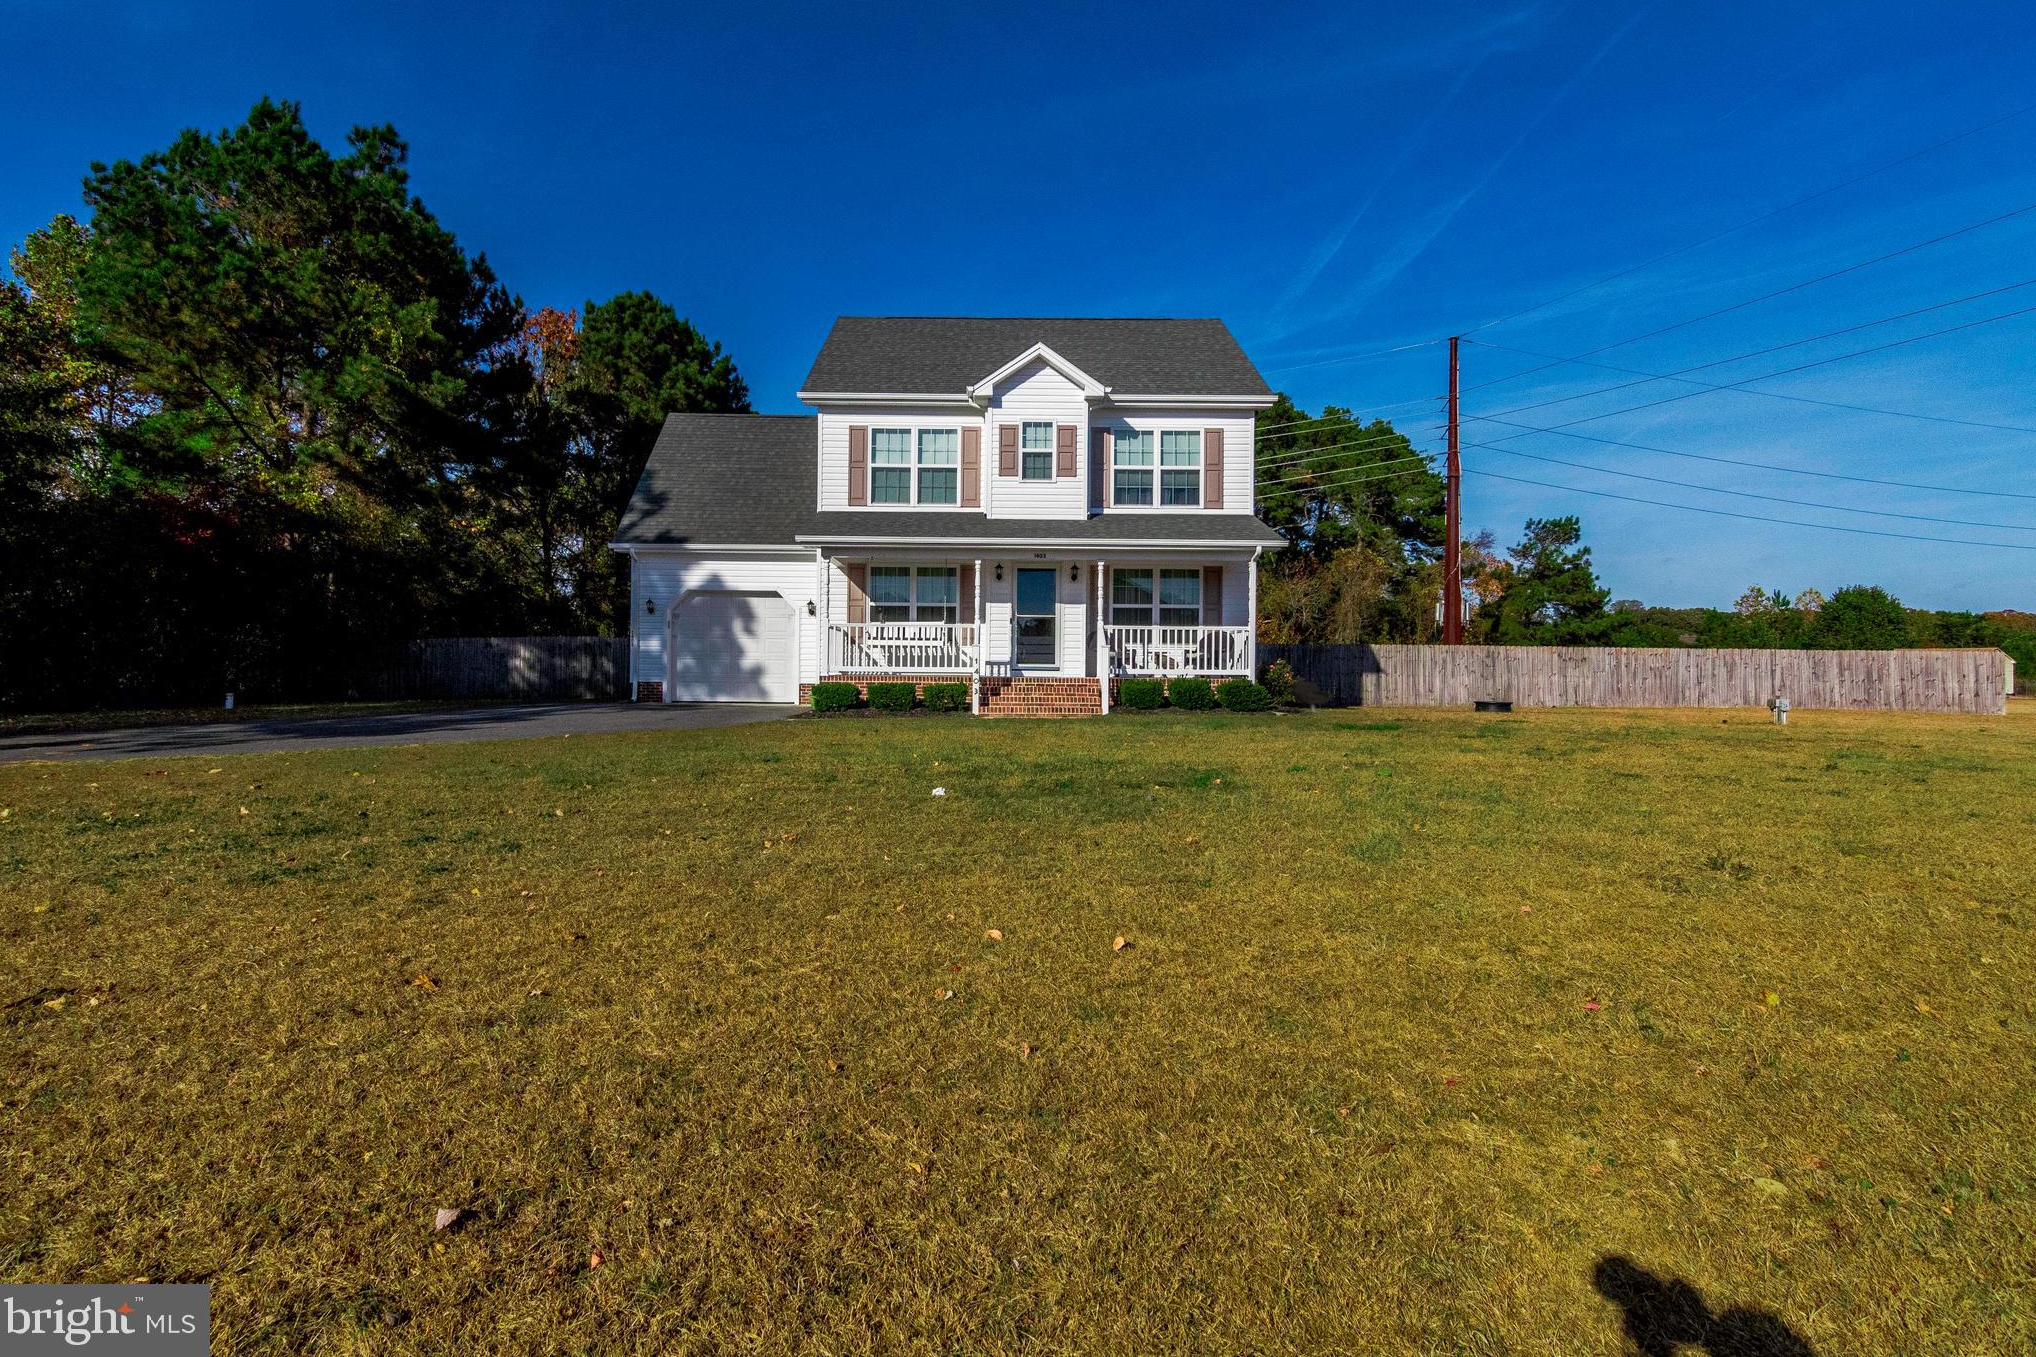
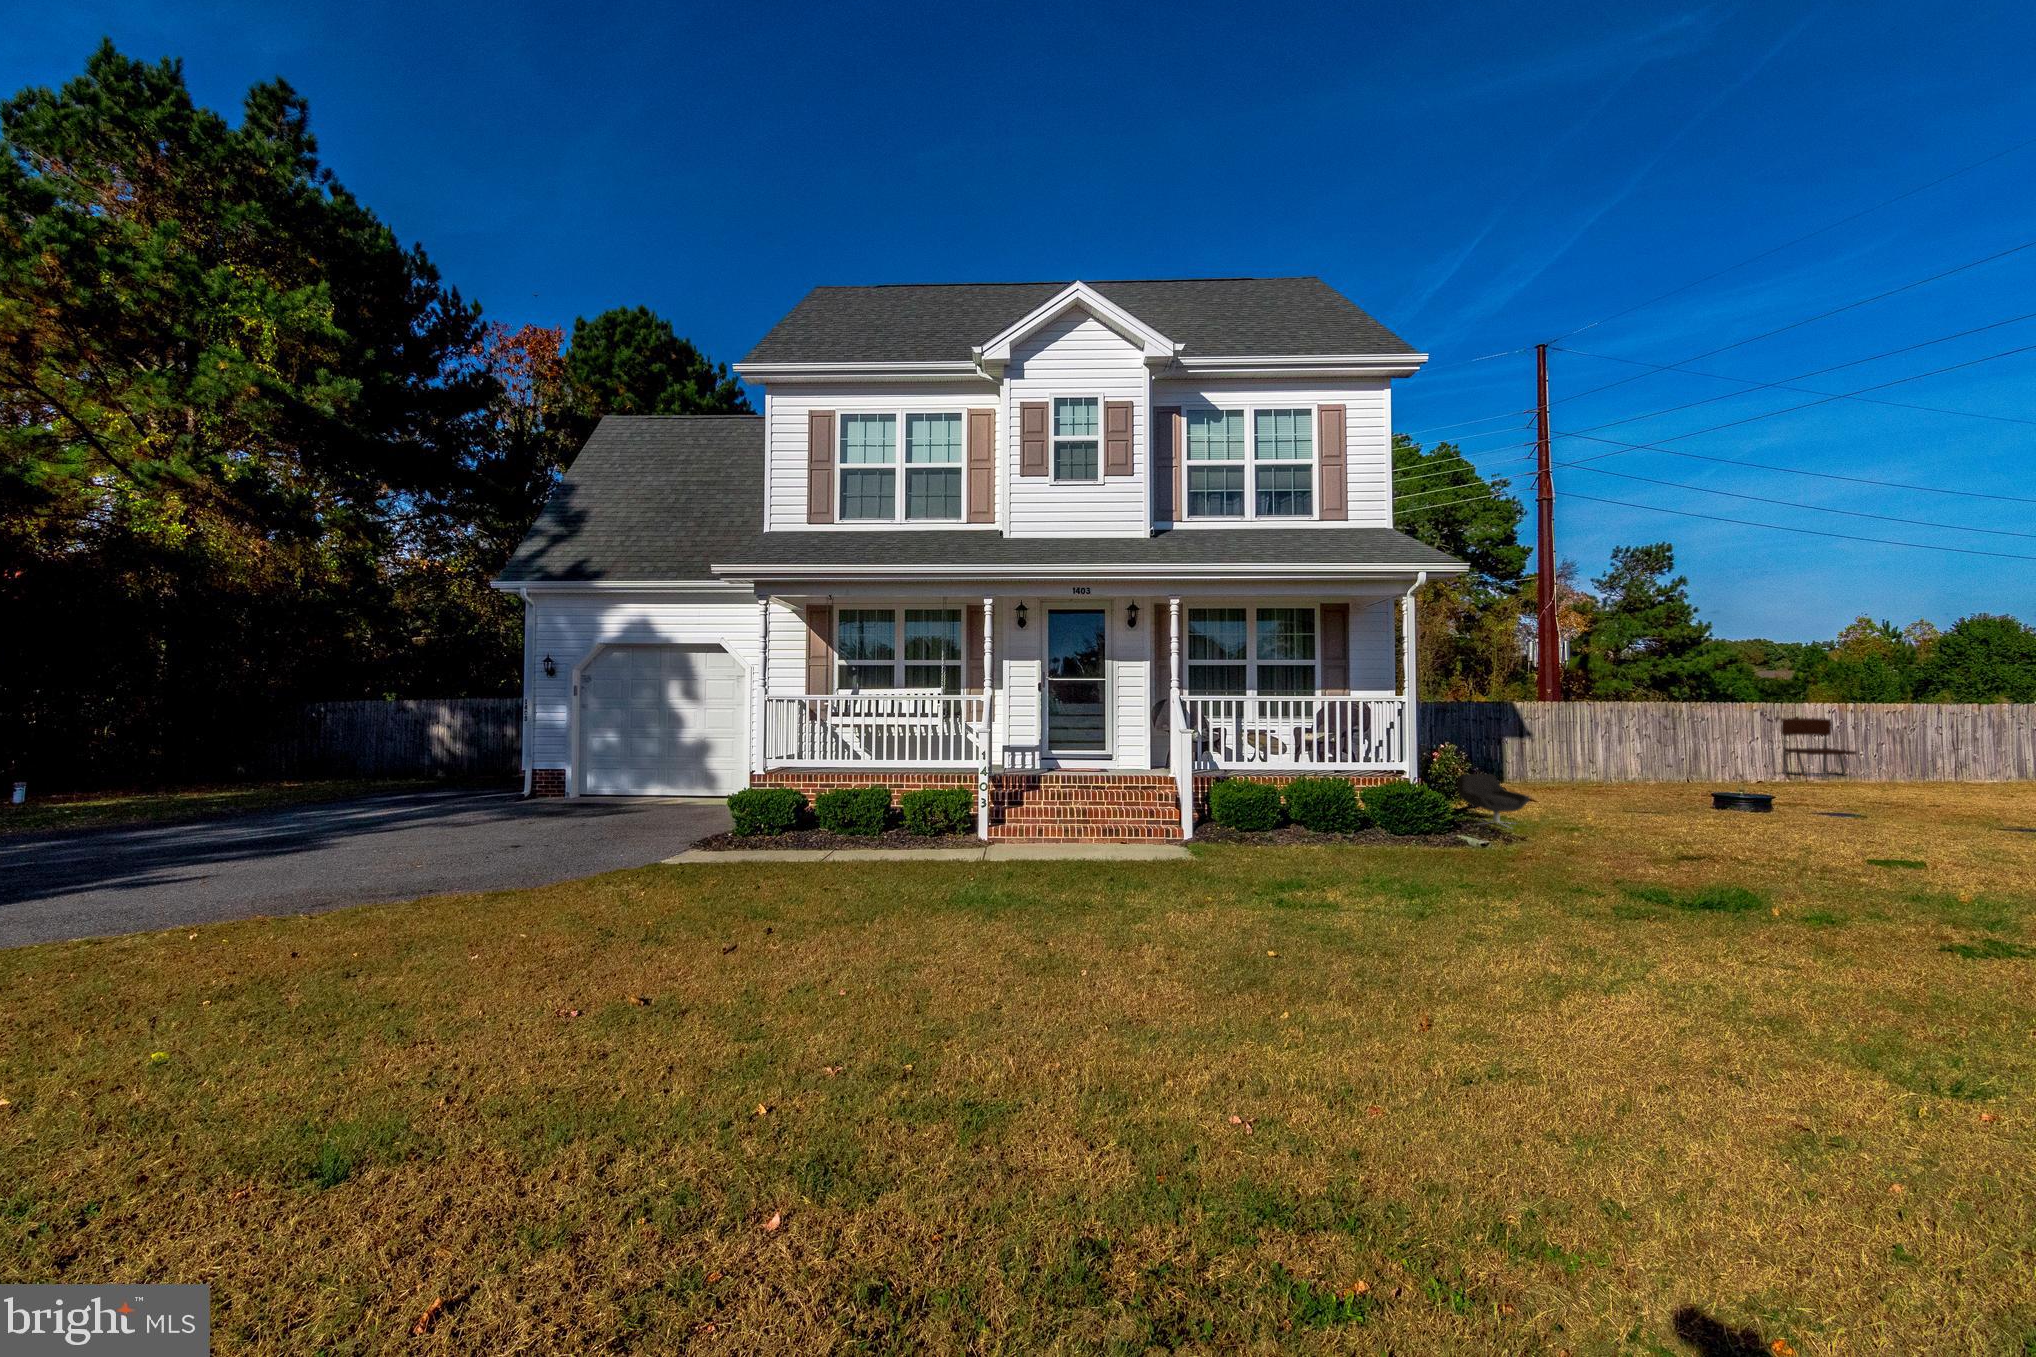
bench: none [1572,659,1621,701] -> present [1781,718,1856,776]

